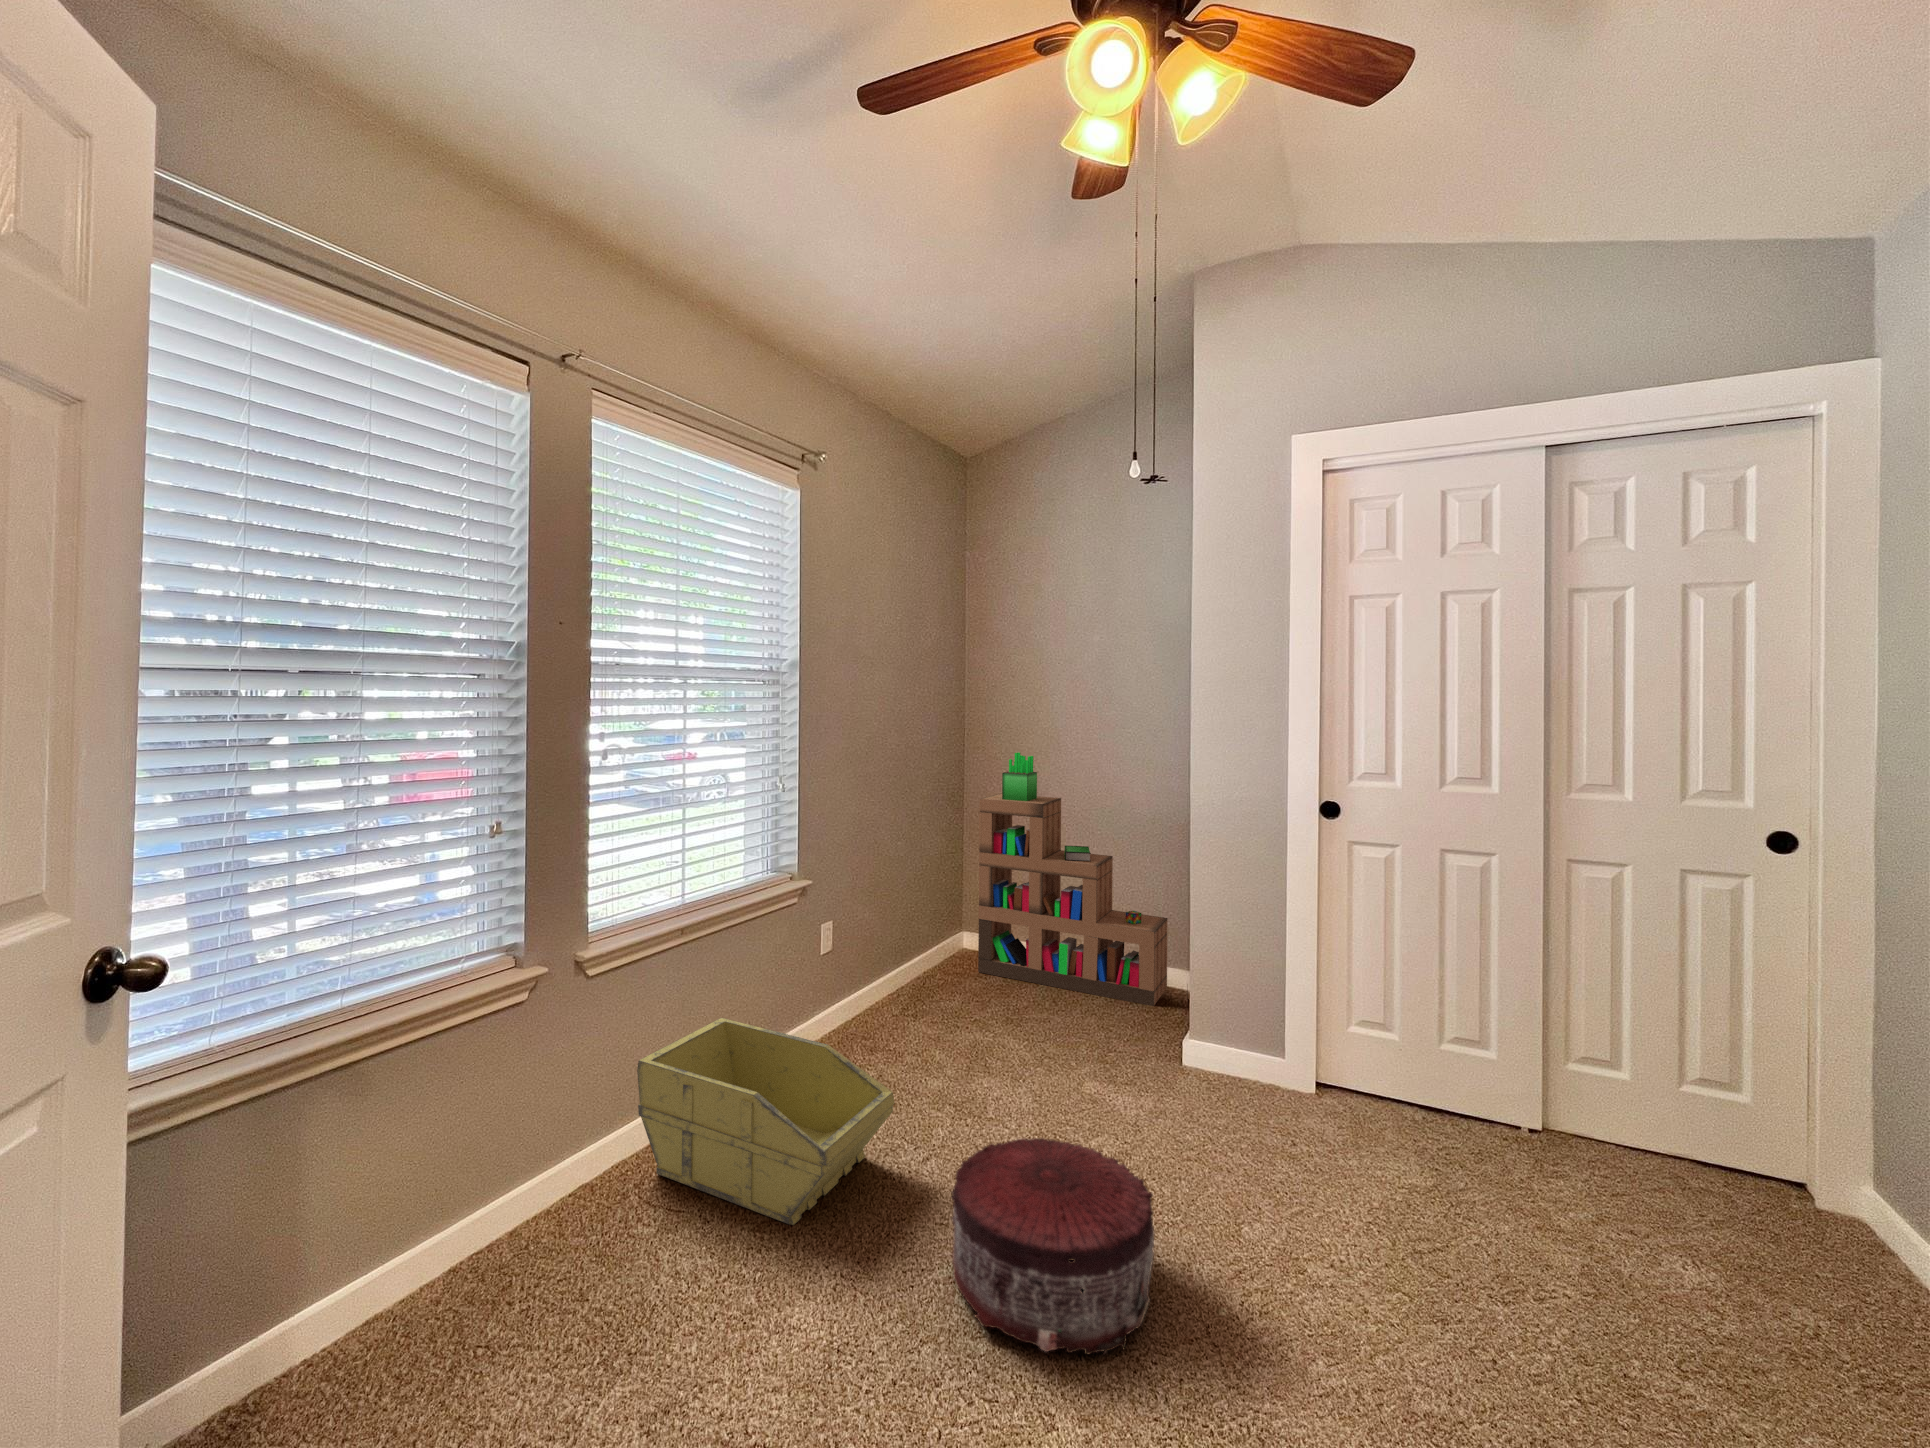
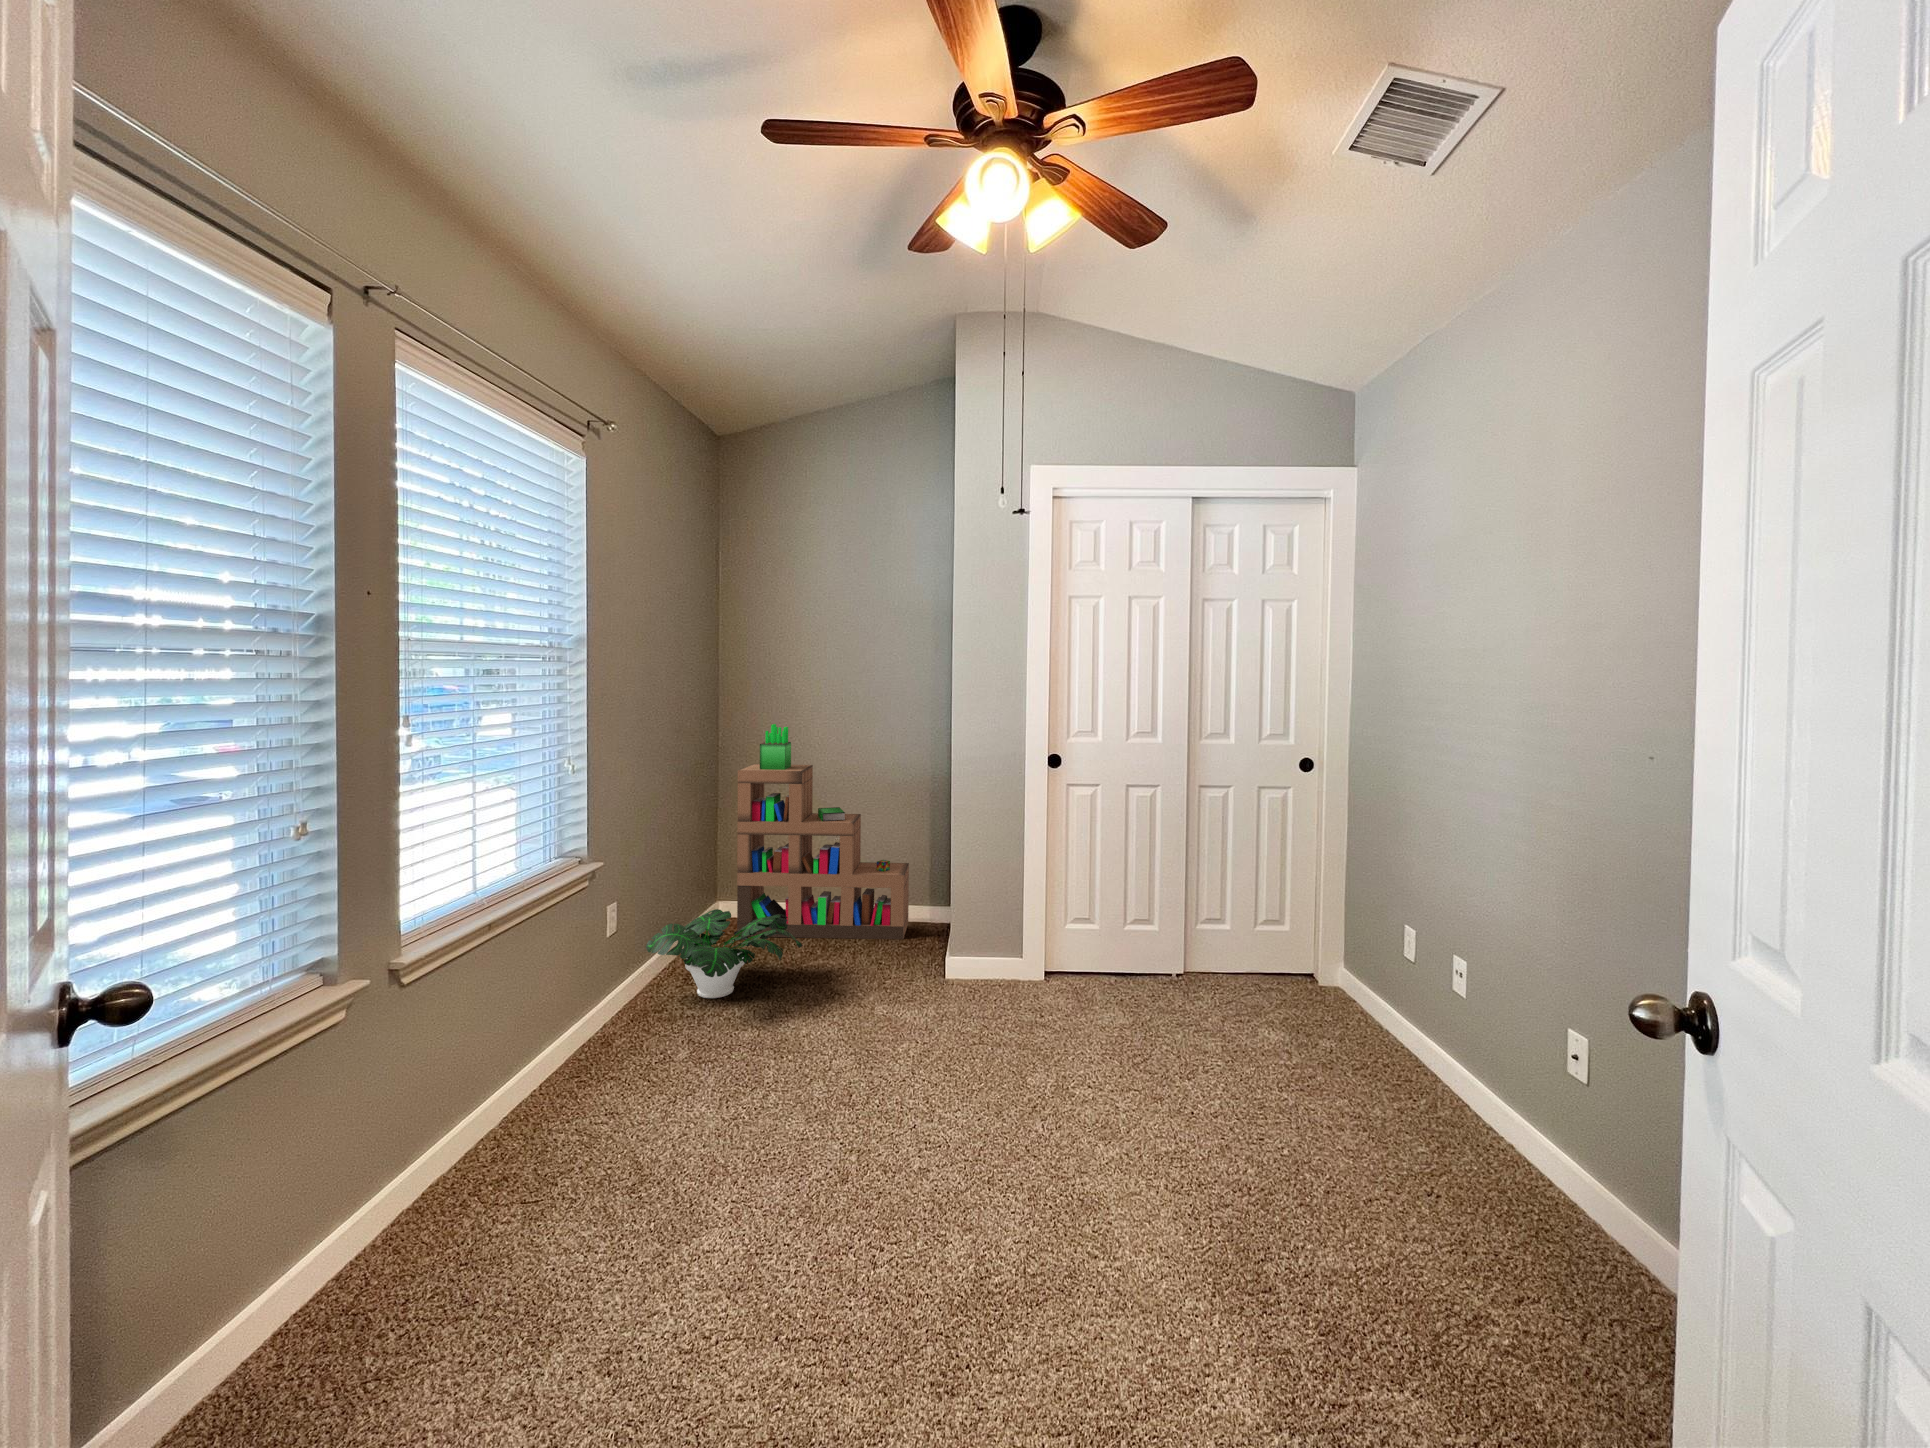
potted plant: none [868,941,1017,1035] -> present [646,909,802,998]
storage bin: present [637,1018,895,1225] -> none [458,1011,737,1179]
pouf: present [951,1138,1154,1354] -> none [824,1043,989,1198]

